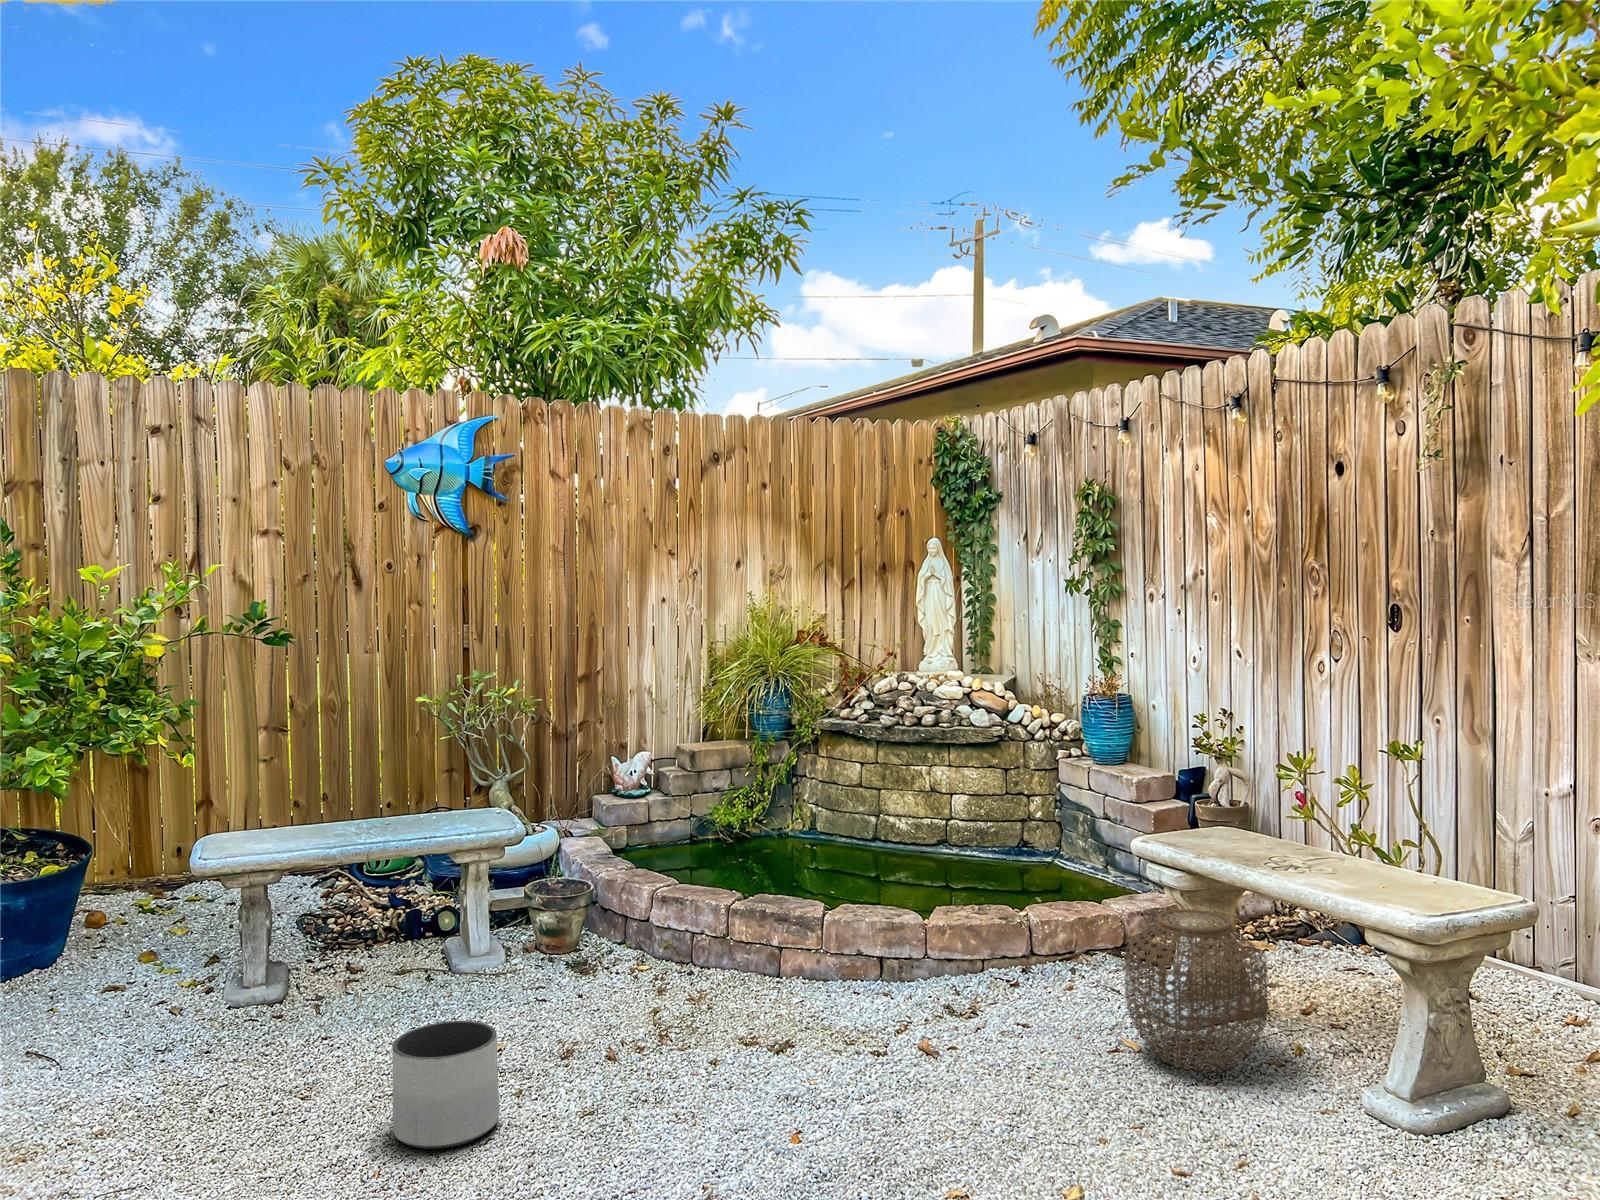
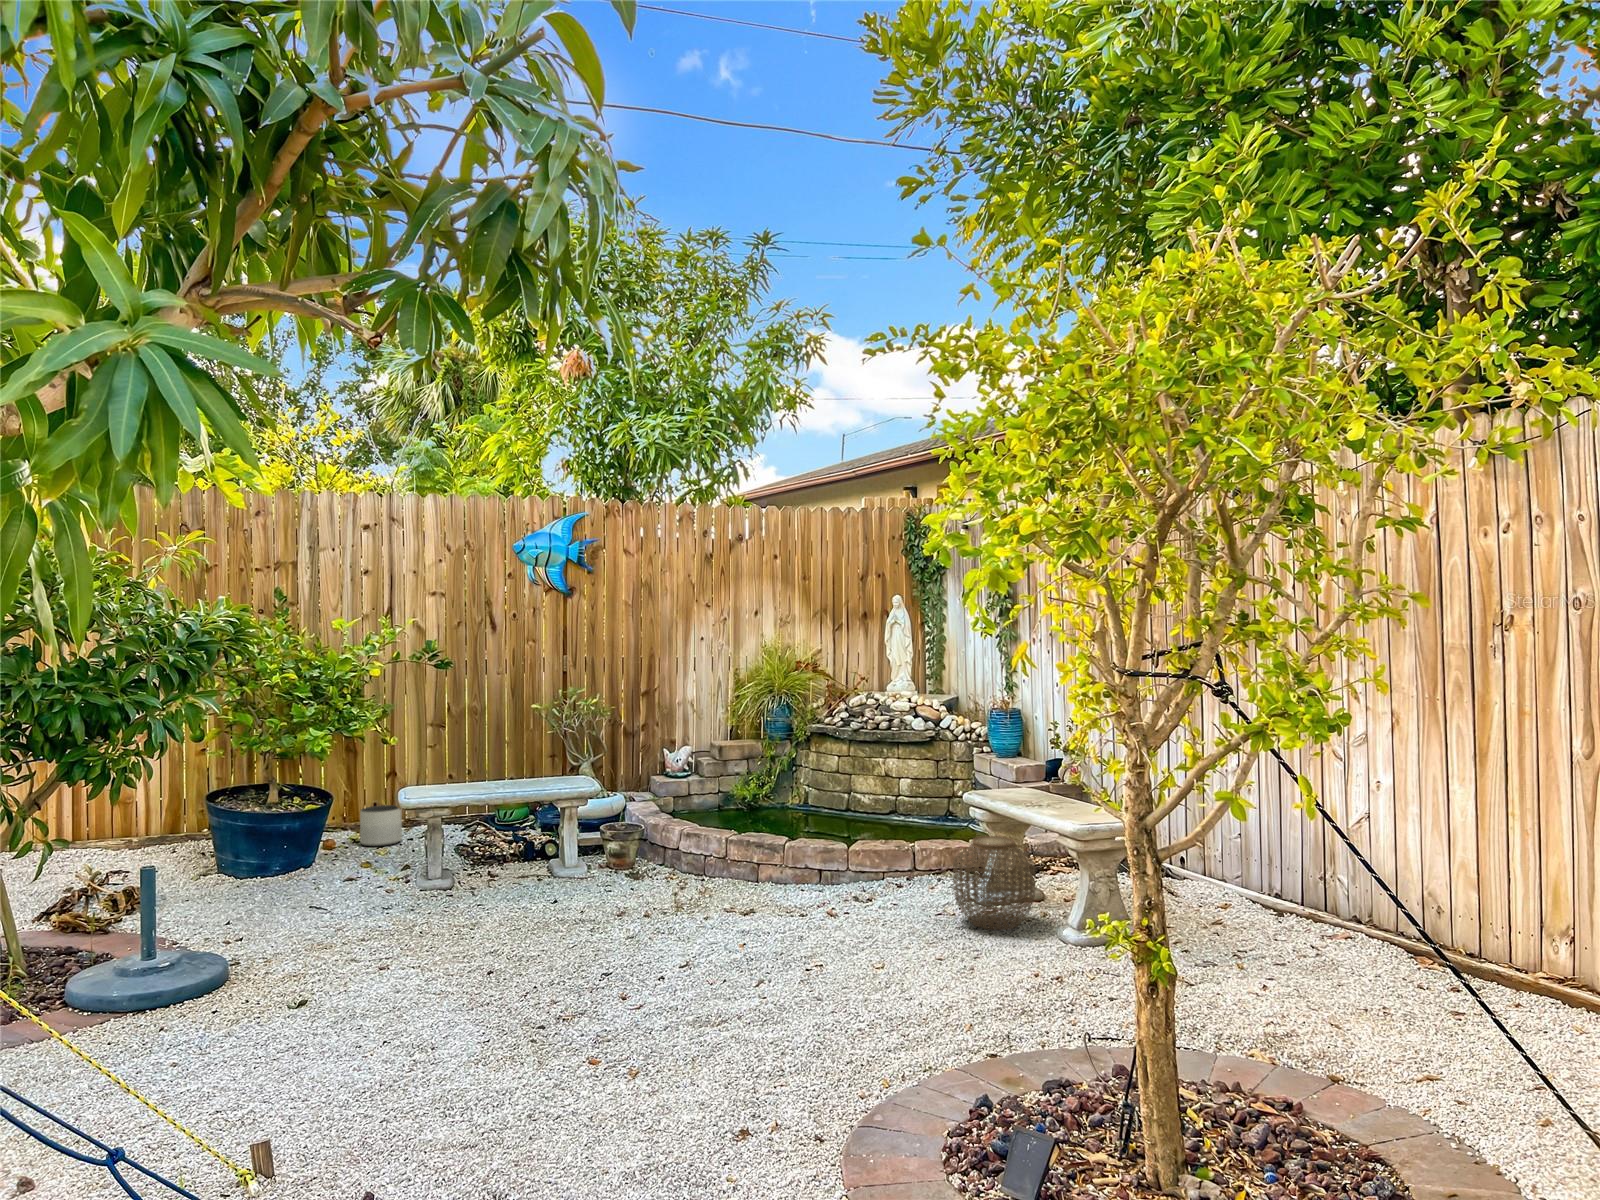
planter: present [392,1021,499,1149] -> present [360,805,402,846]

